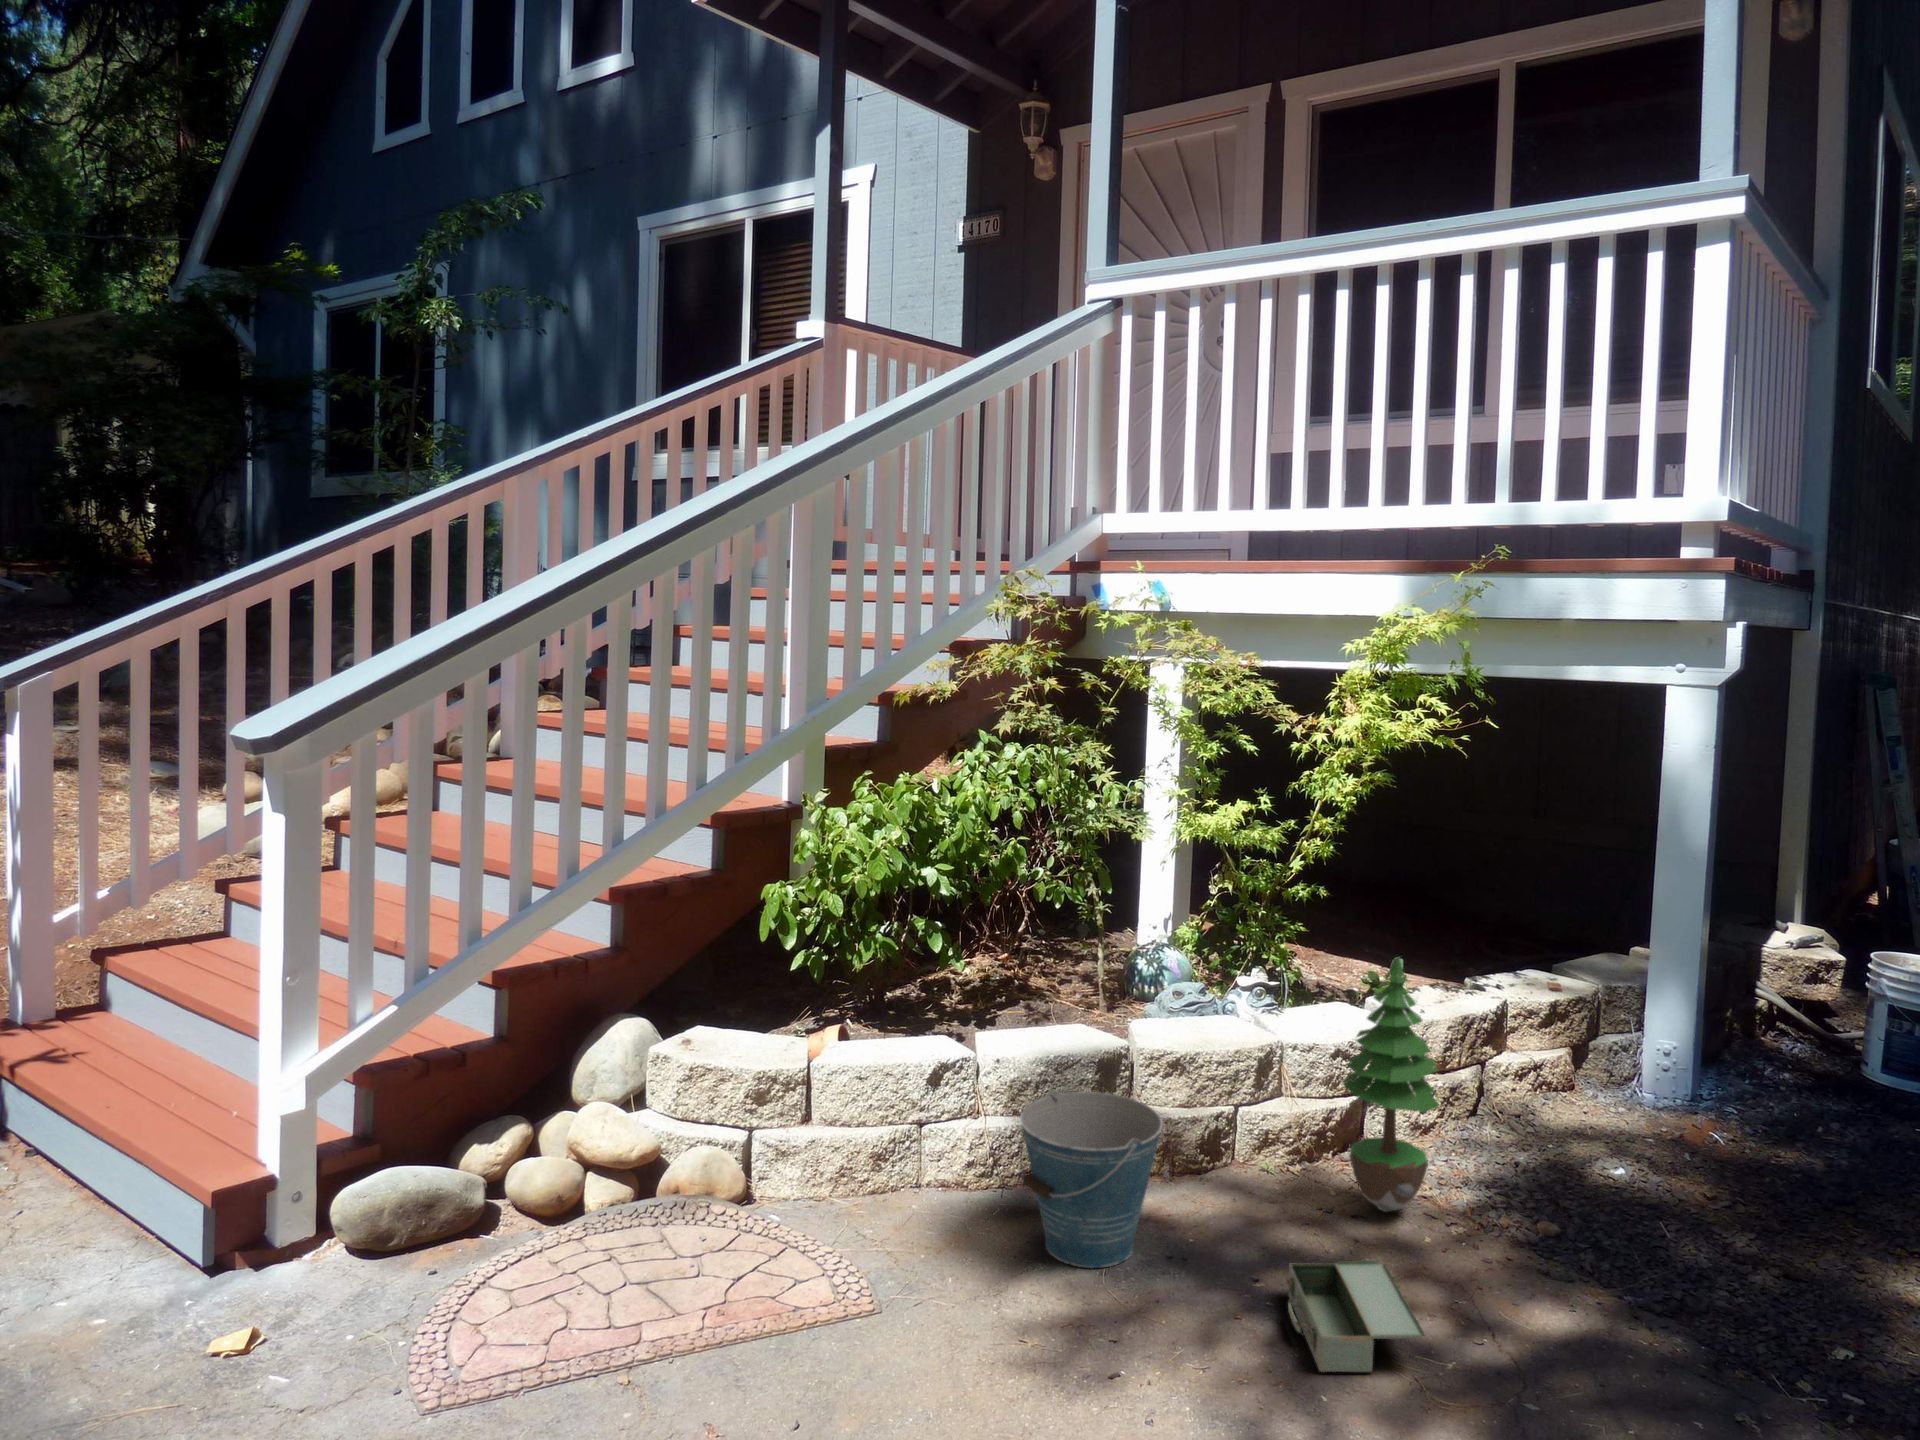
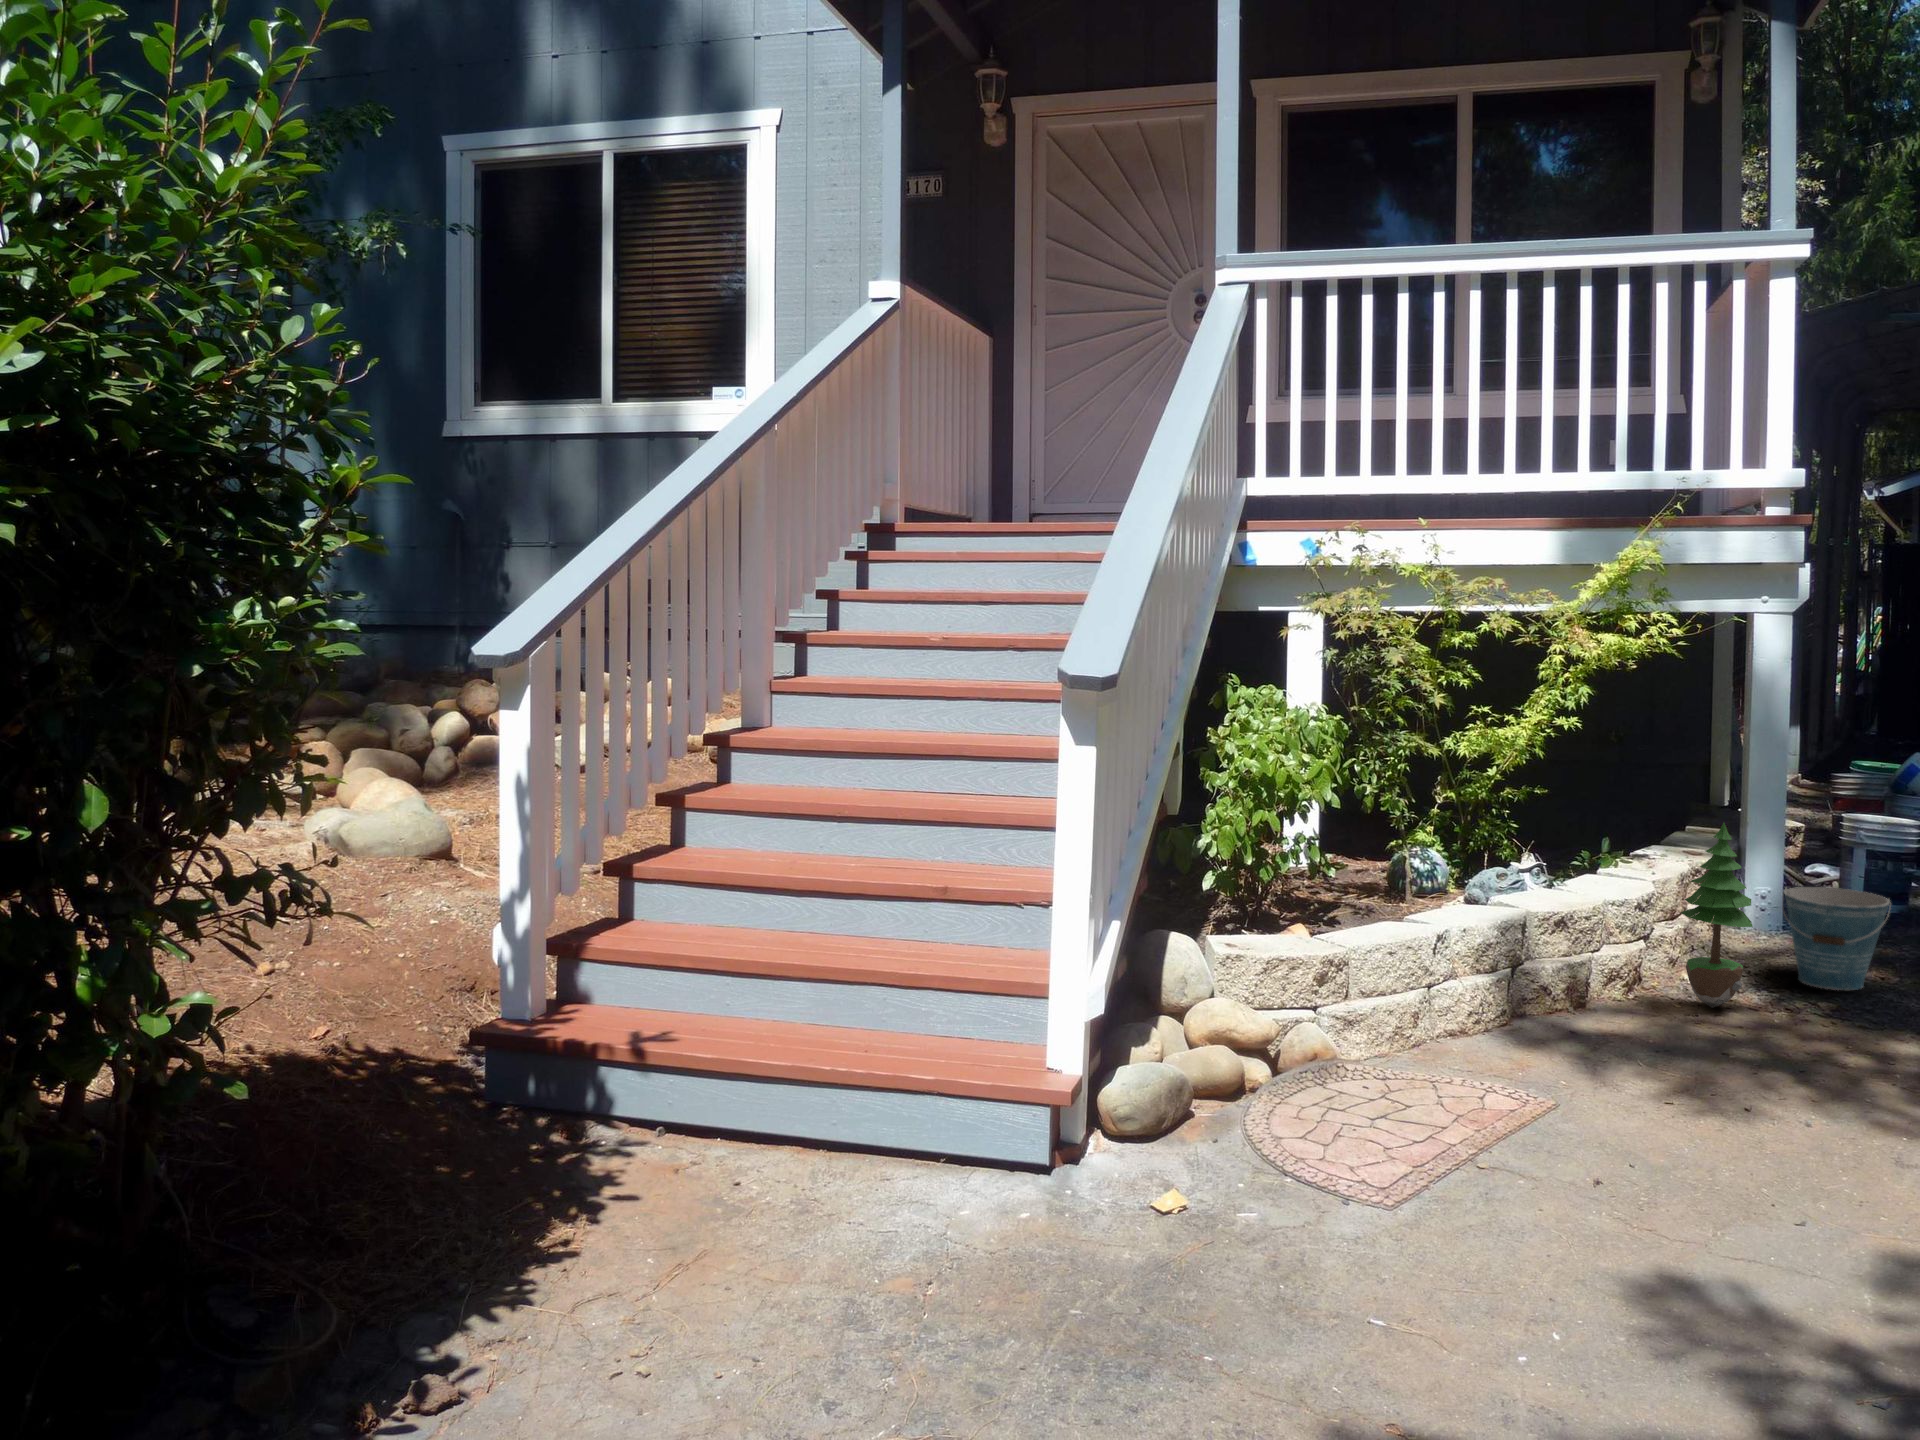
bucket: present [1020,1090,1162,1268] -> present [1784,887,1890,990]
toolbox: present [1287,1261,1424,1372] -> none [1734,1020,1860,1078]

